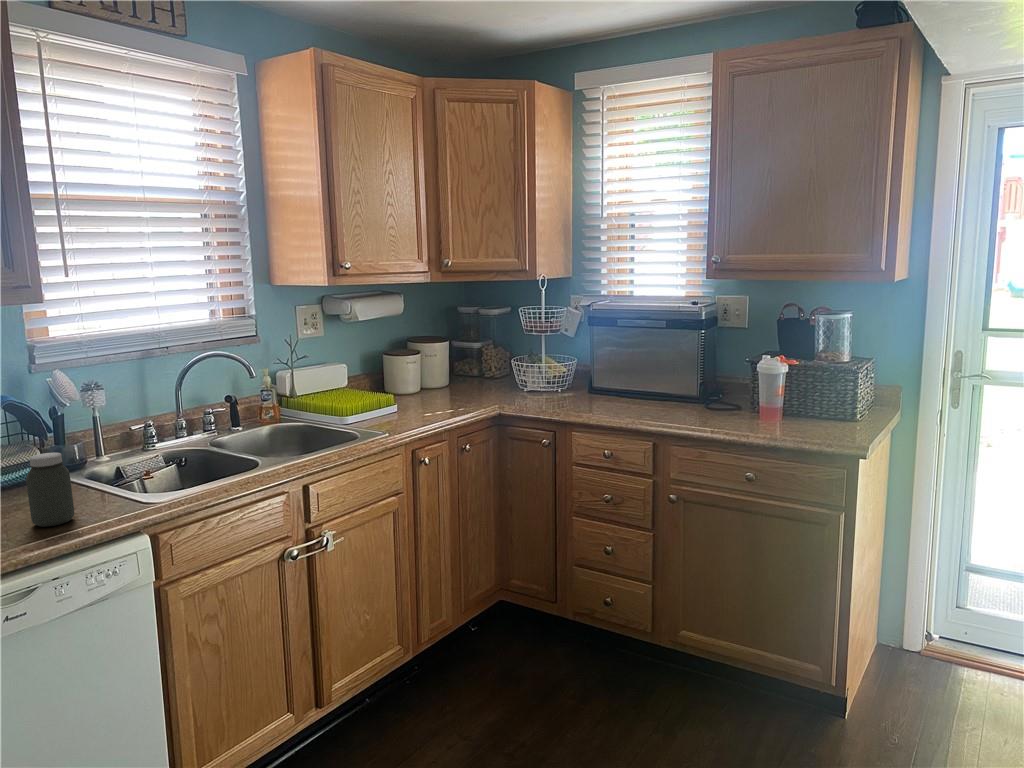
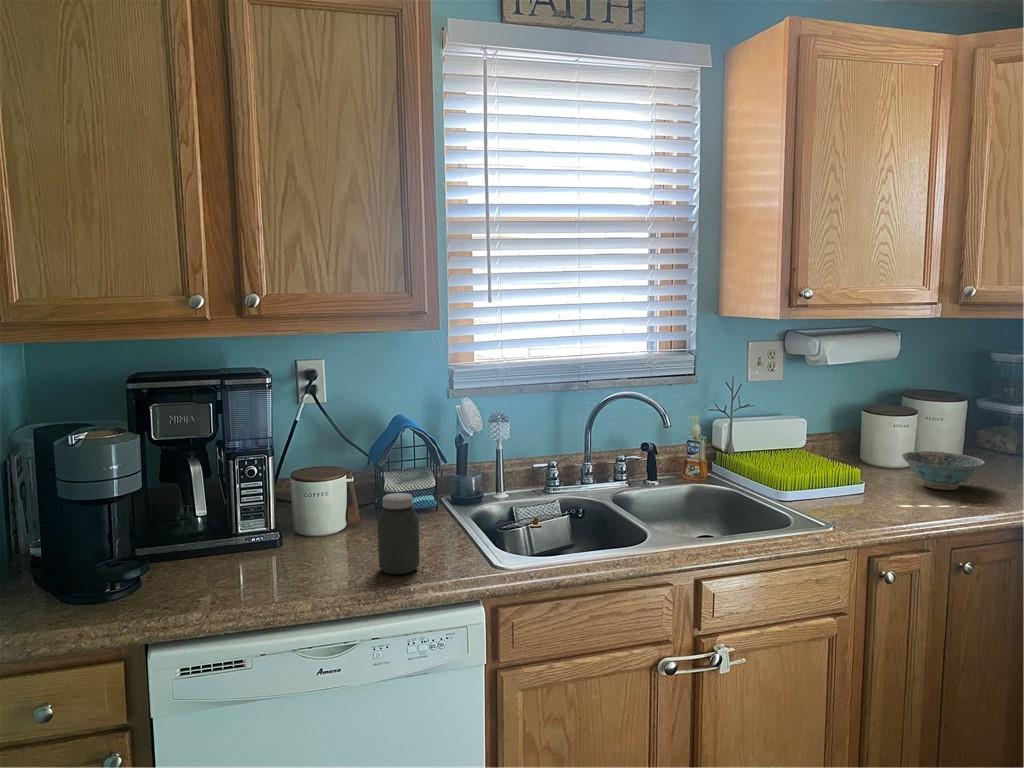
ceramic bowl: none [416,376,467,401] -> present [902,451,985,490]

